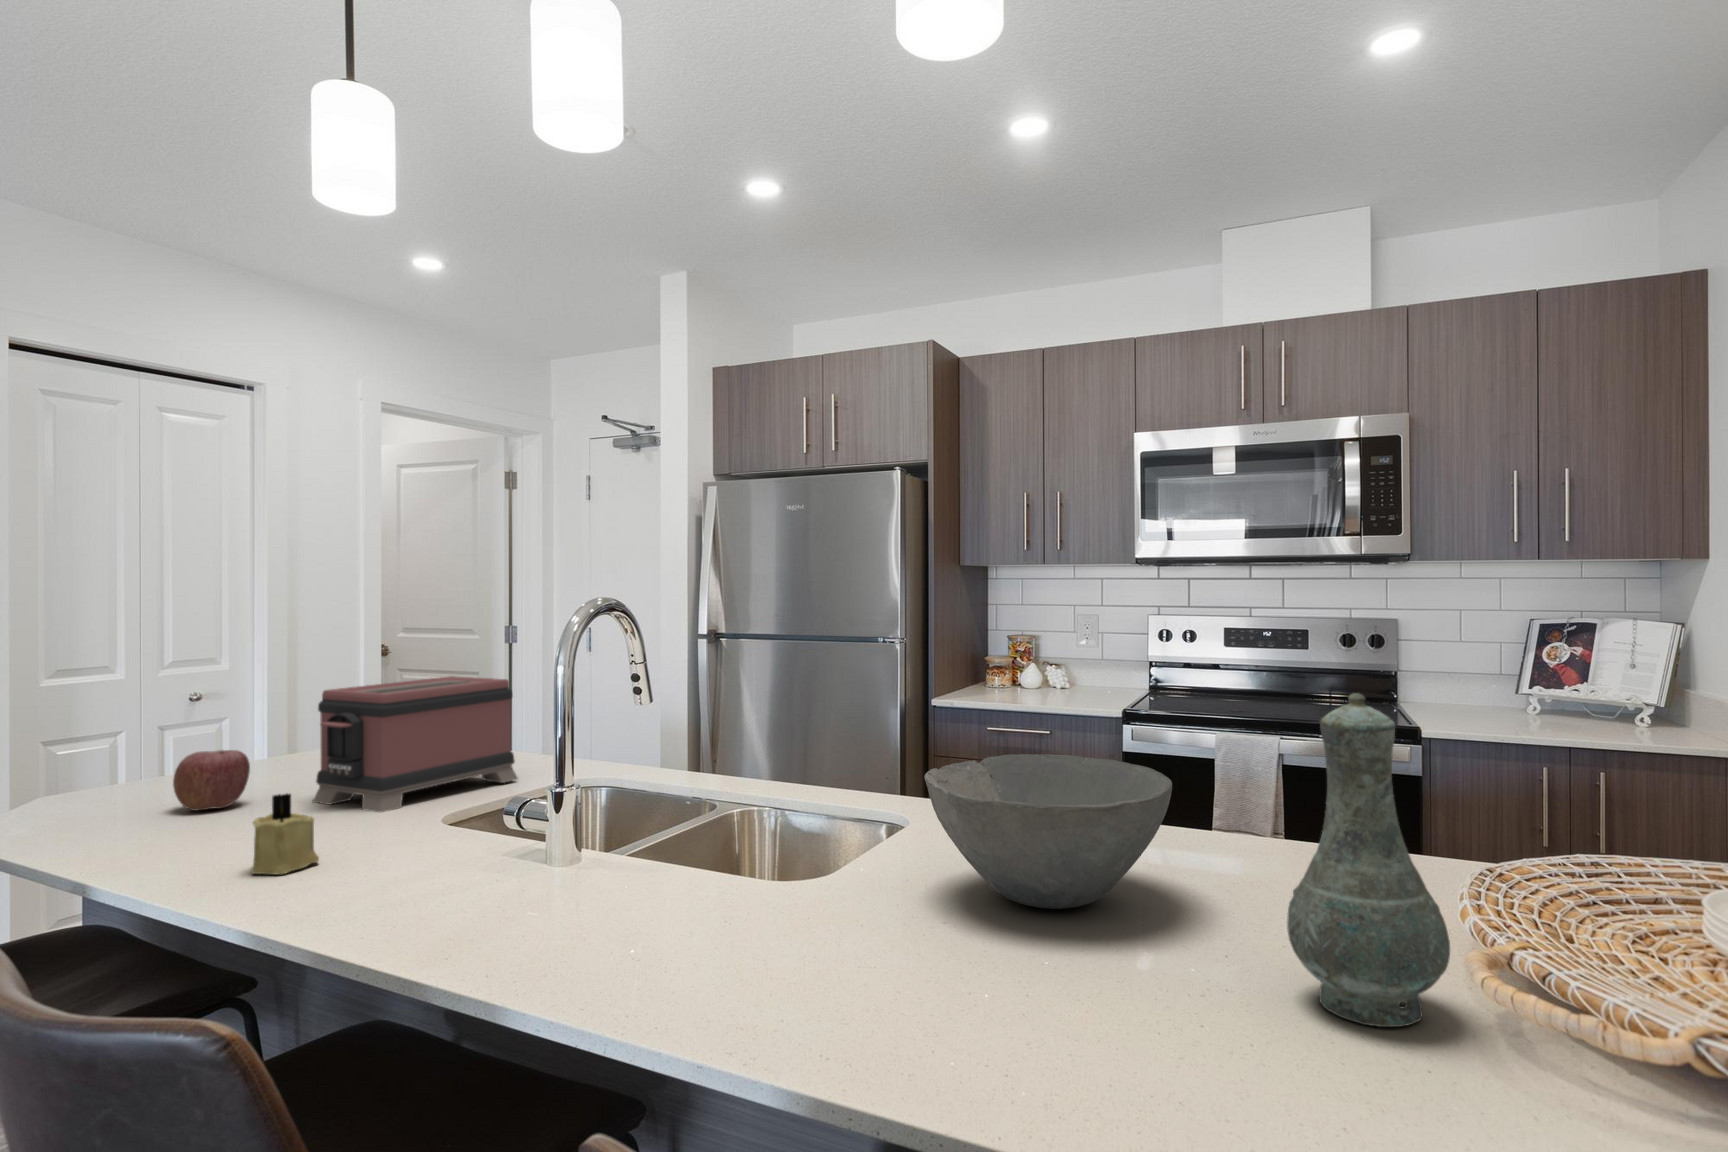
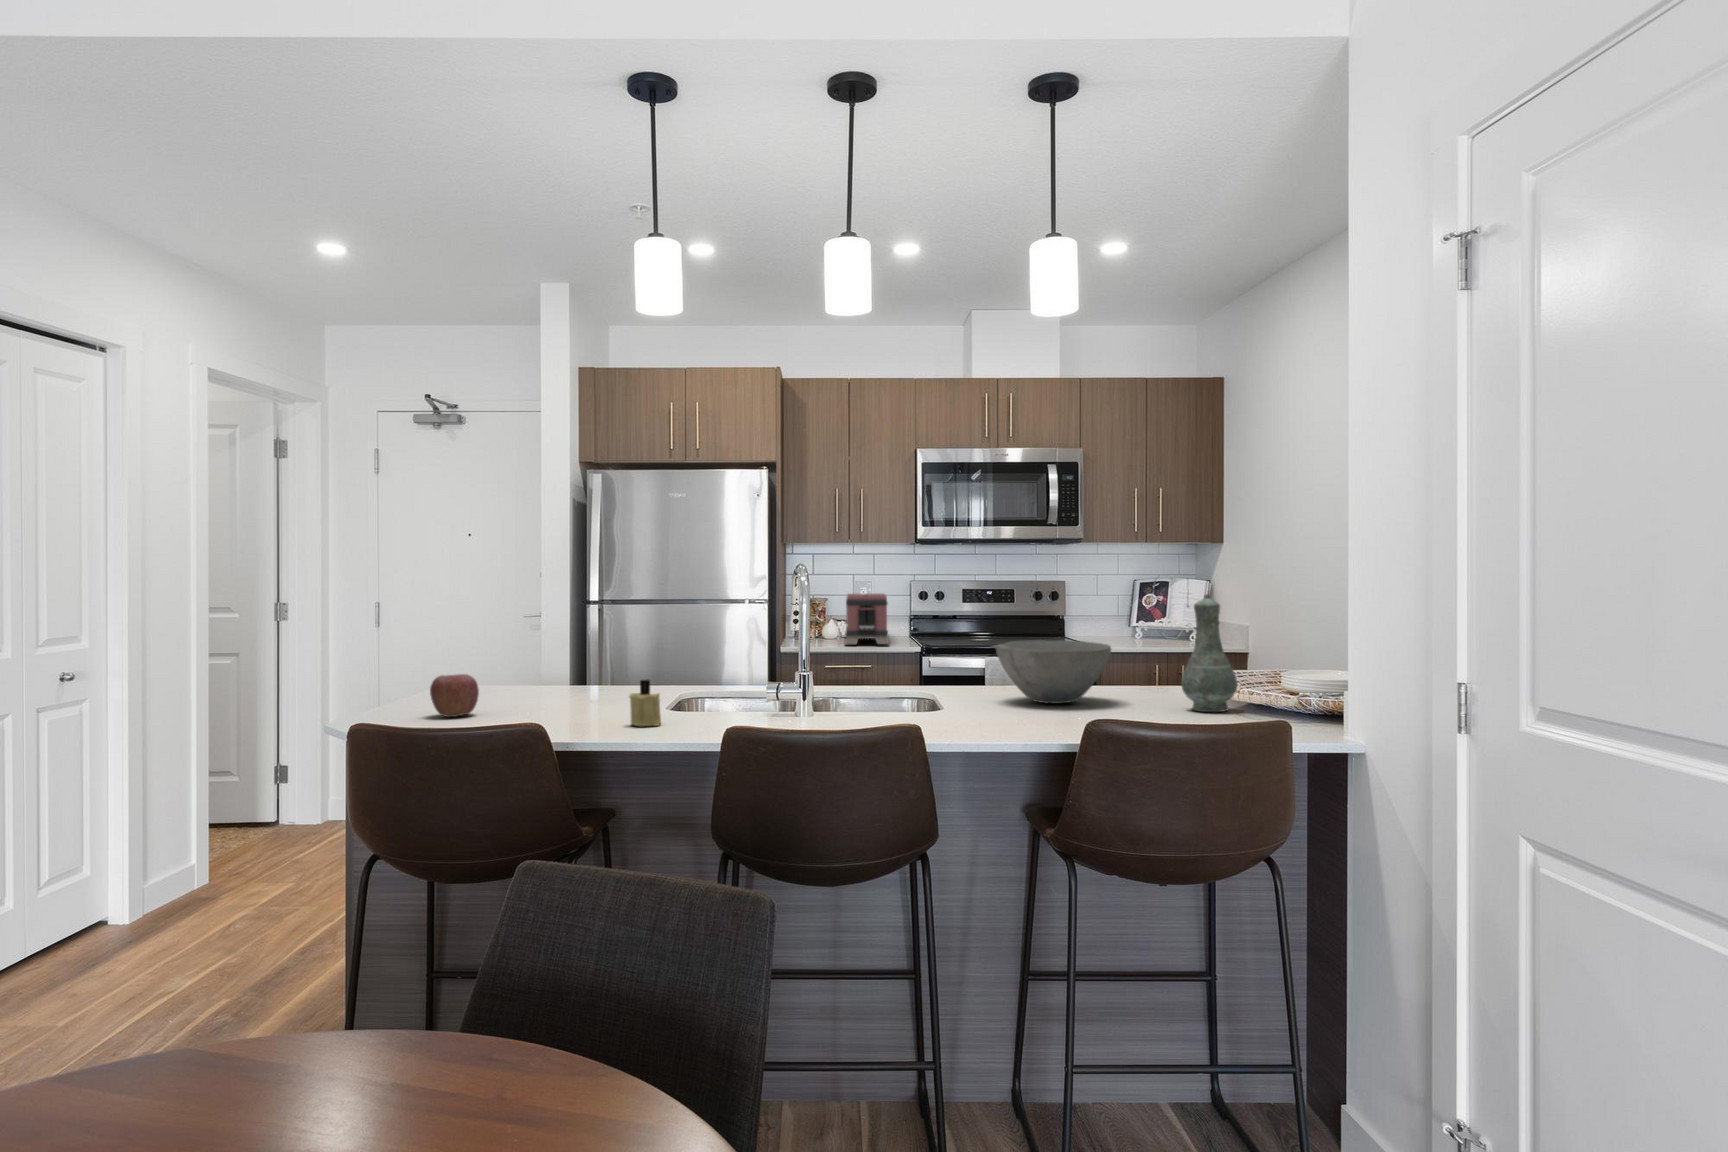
toaster: present [313,676,518,812] -> present [845,594,889,644]

